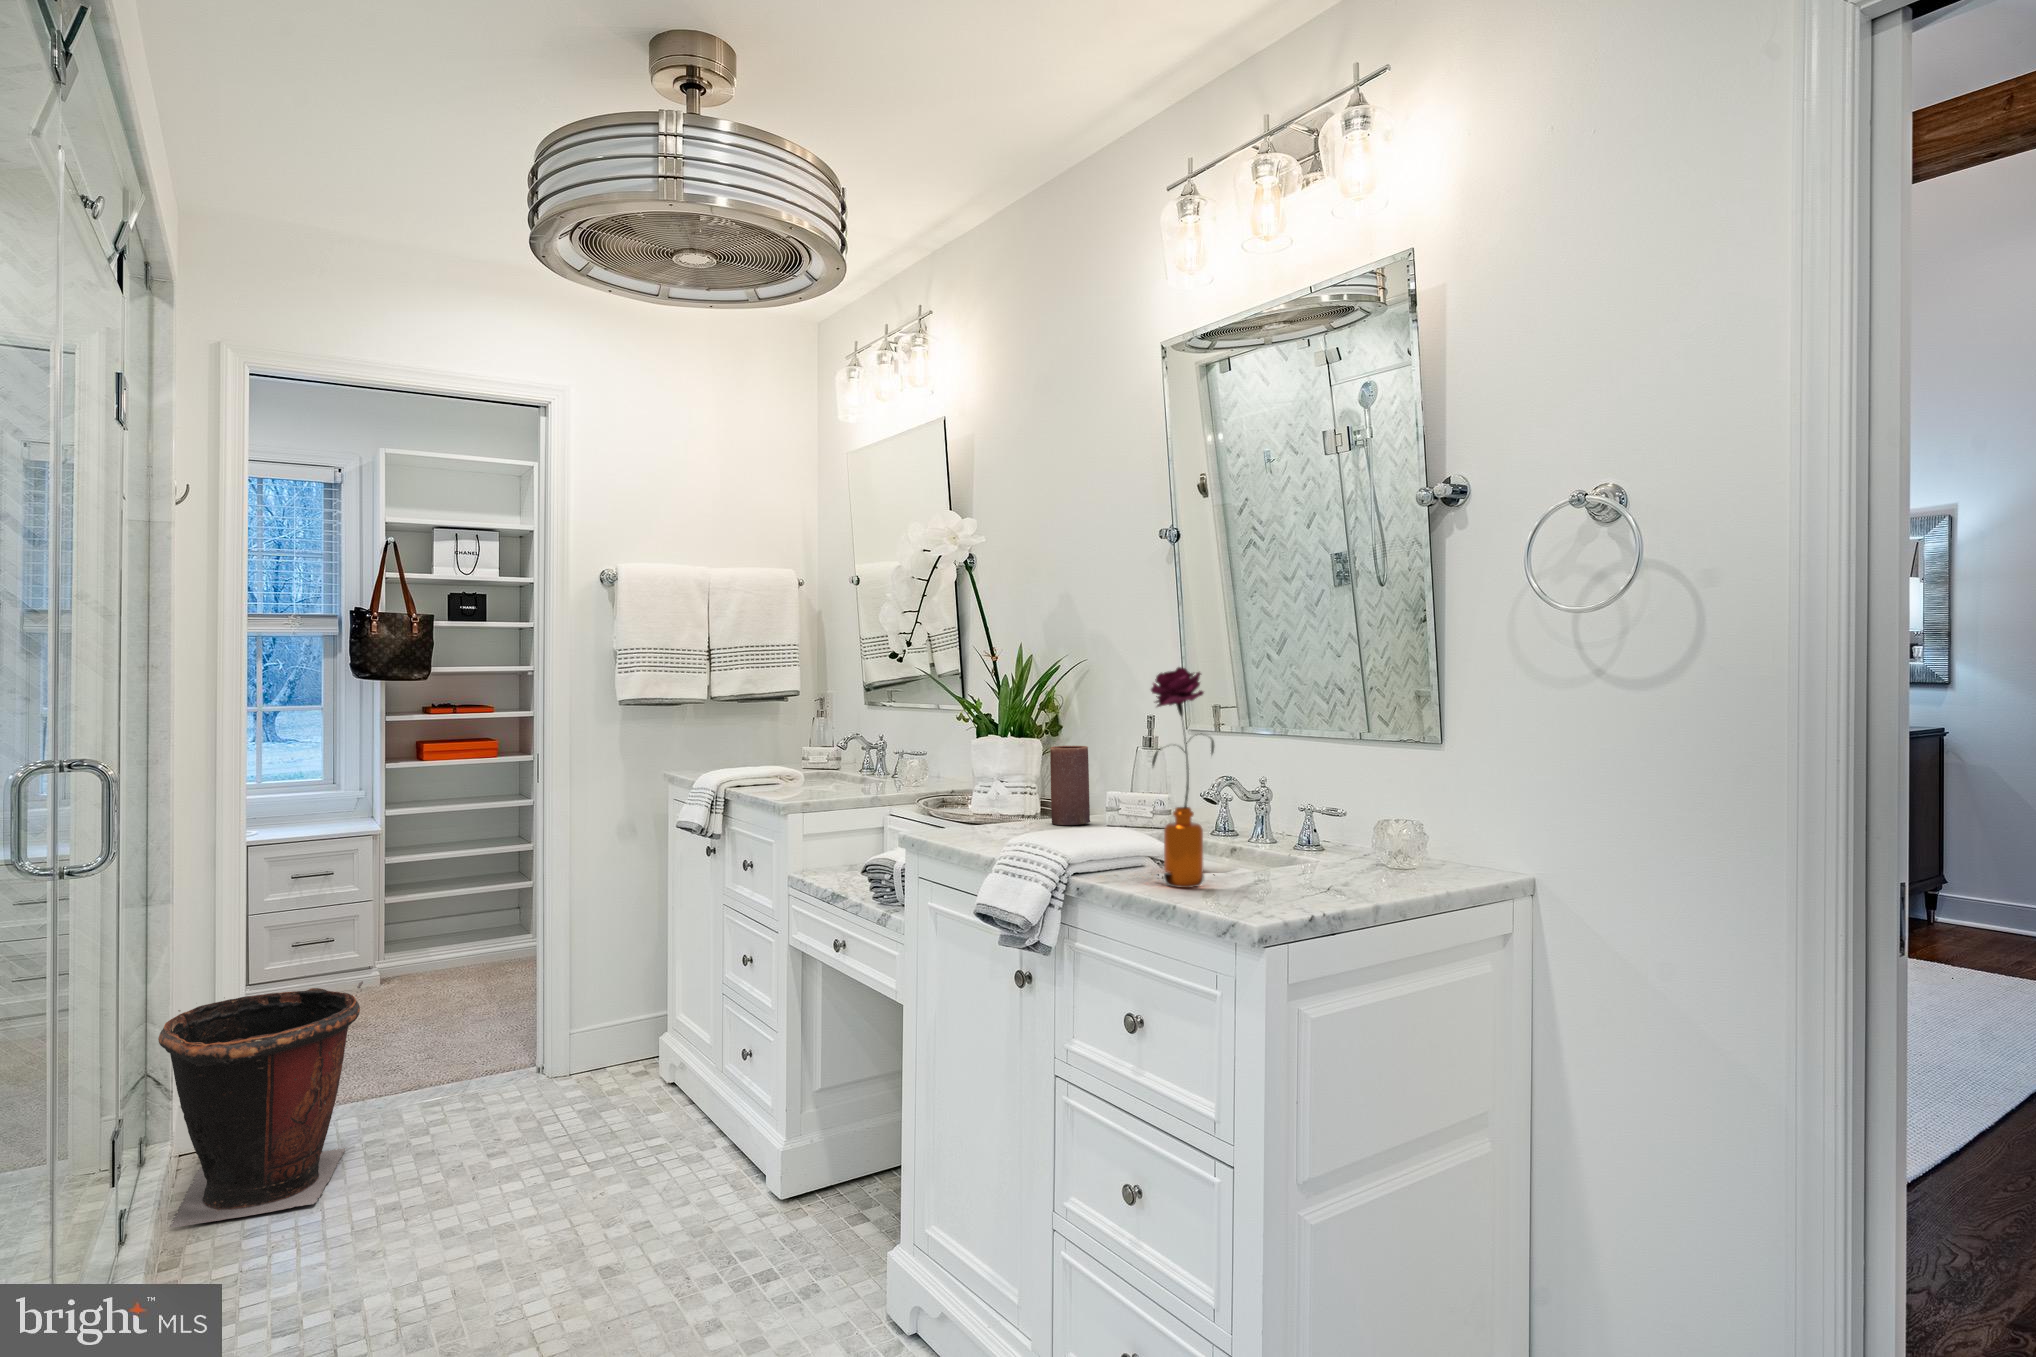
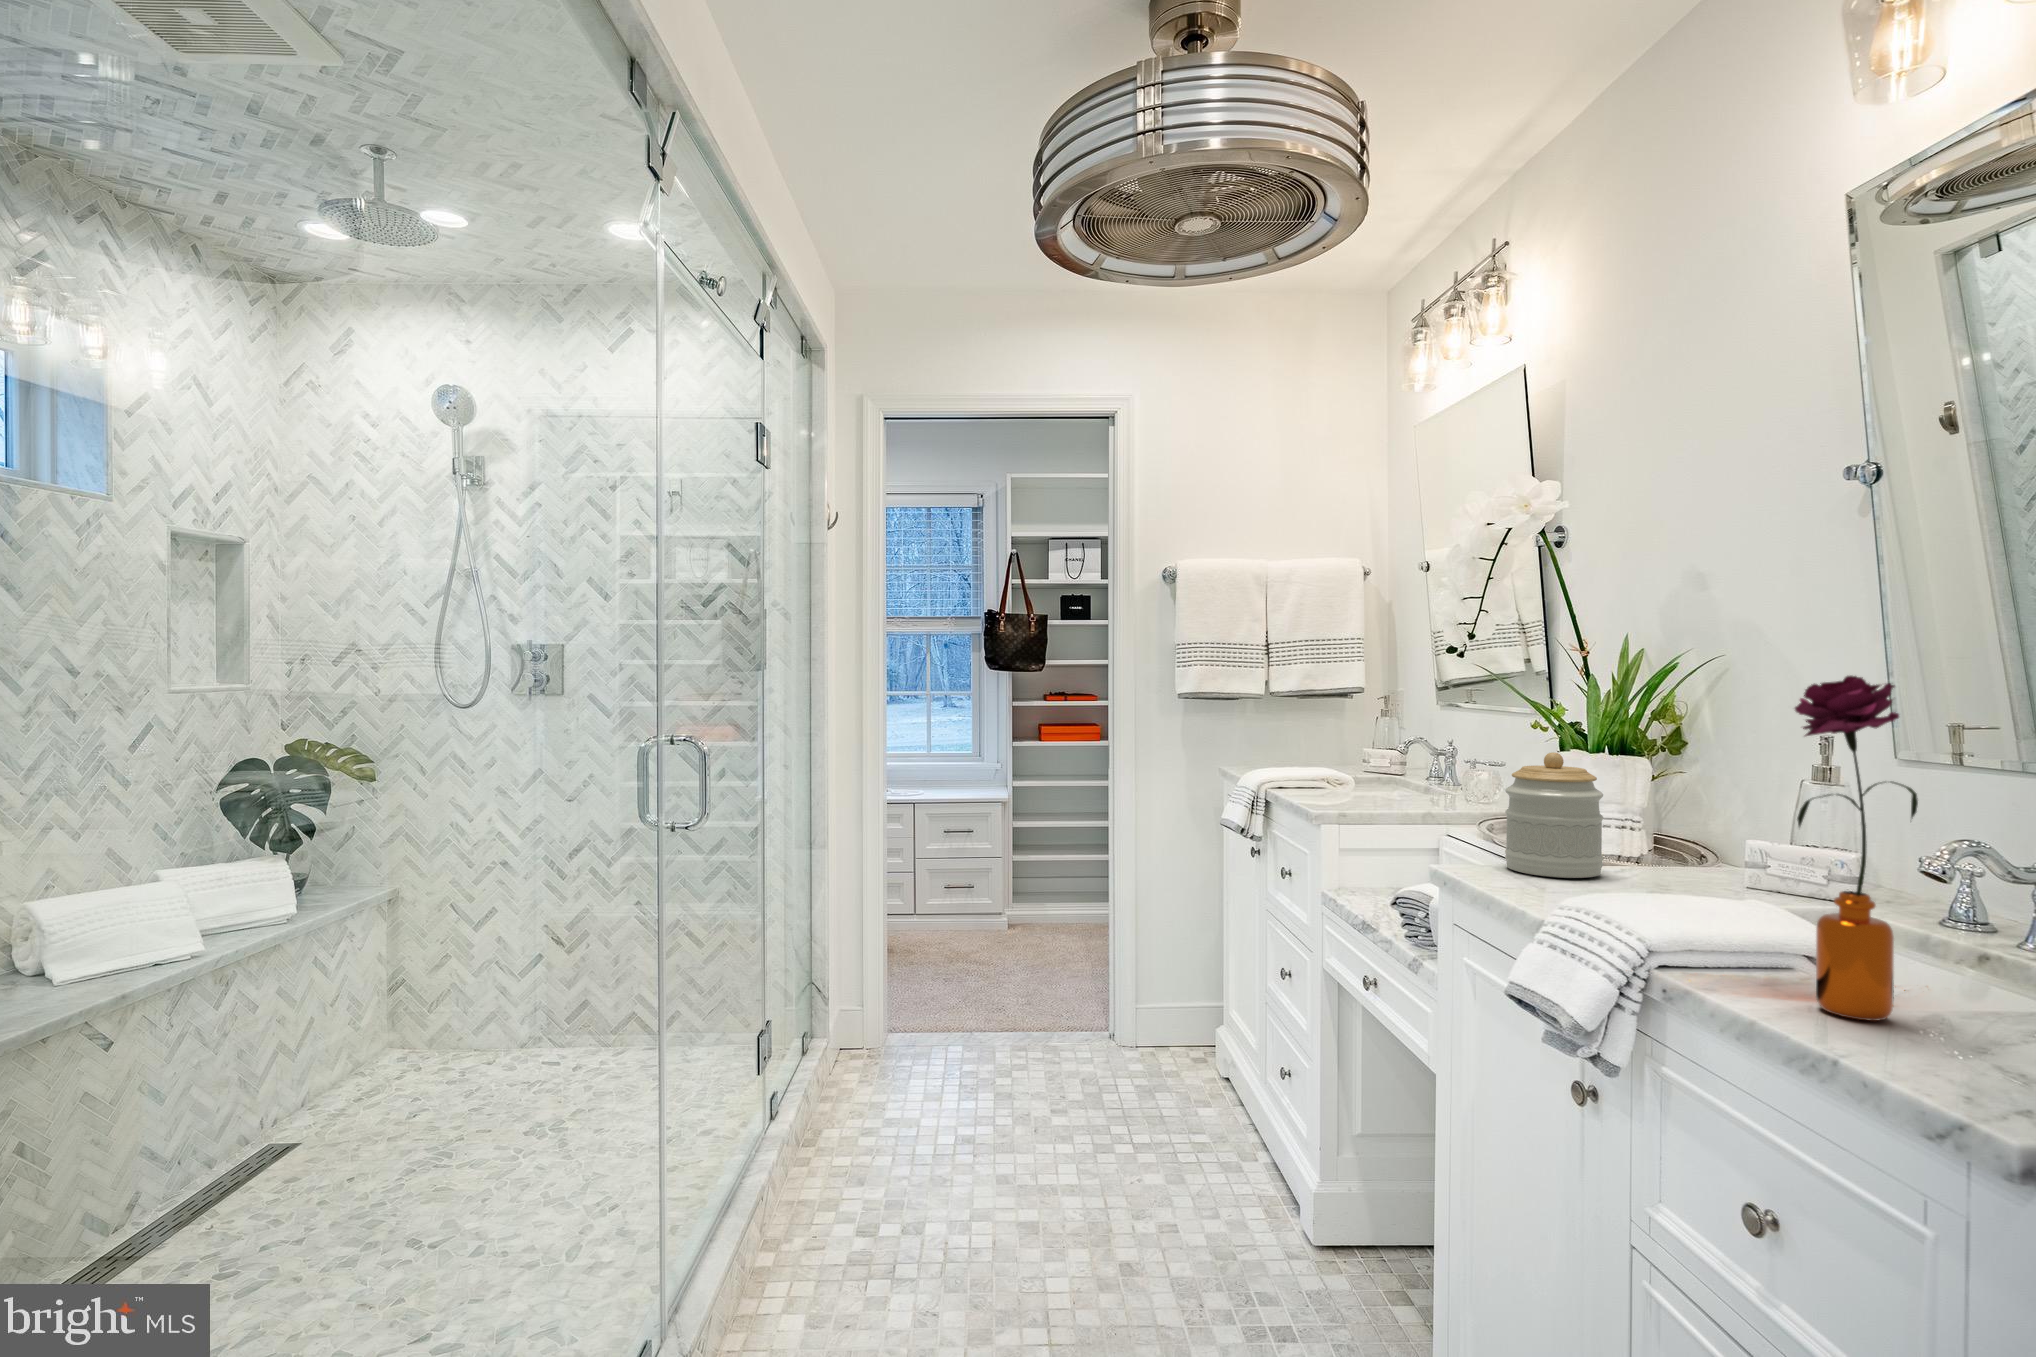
jar: none [952,734,1020,830] -> present [1505,752,1603,878]
candle: present [1050,746,1090,825] -> none [1653,773,1715,881]
waste bin: present [158,981,363,1228] -> none [810,924,956,1126]

